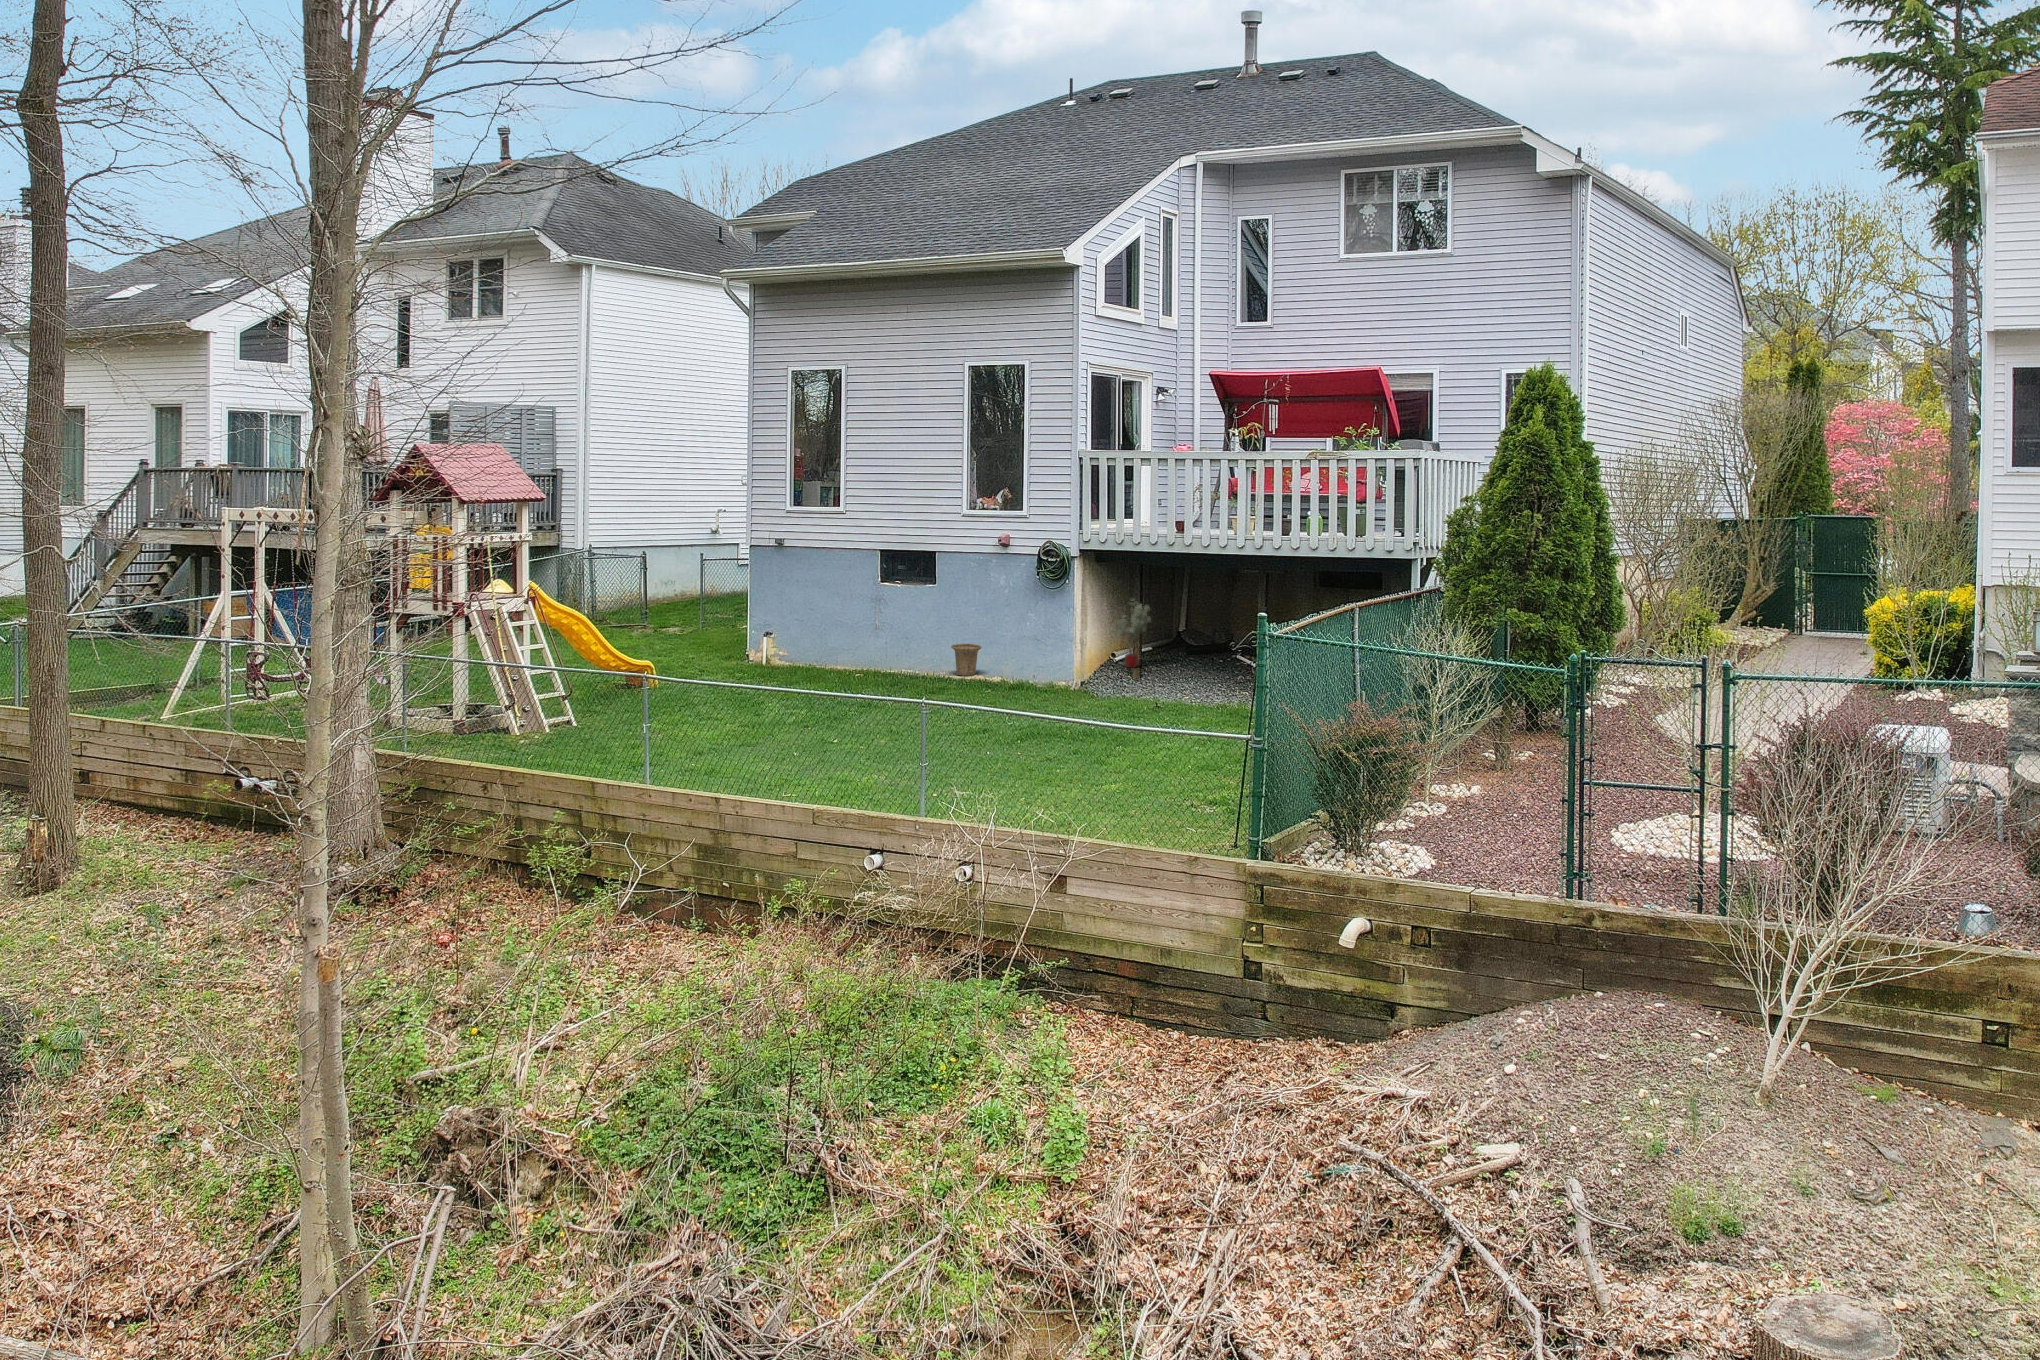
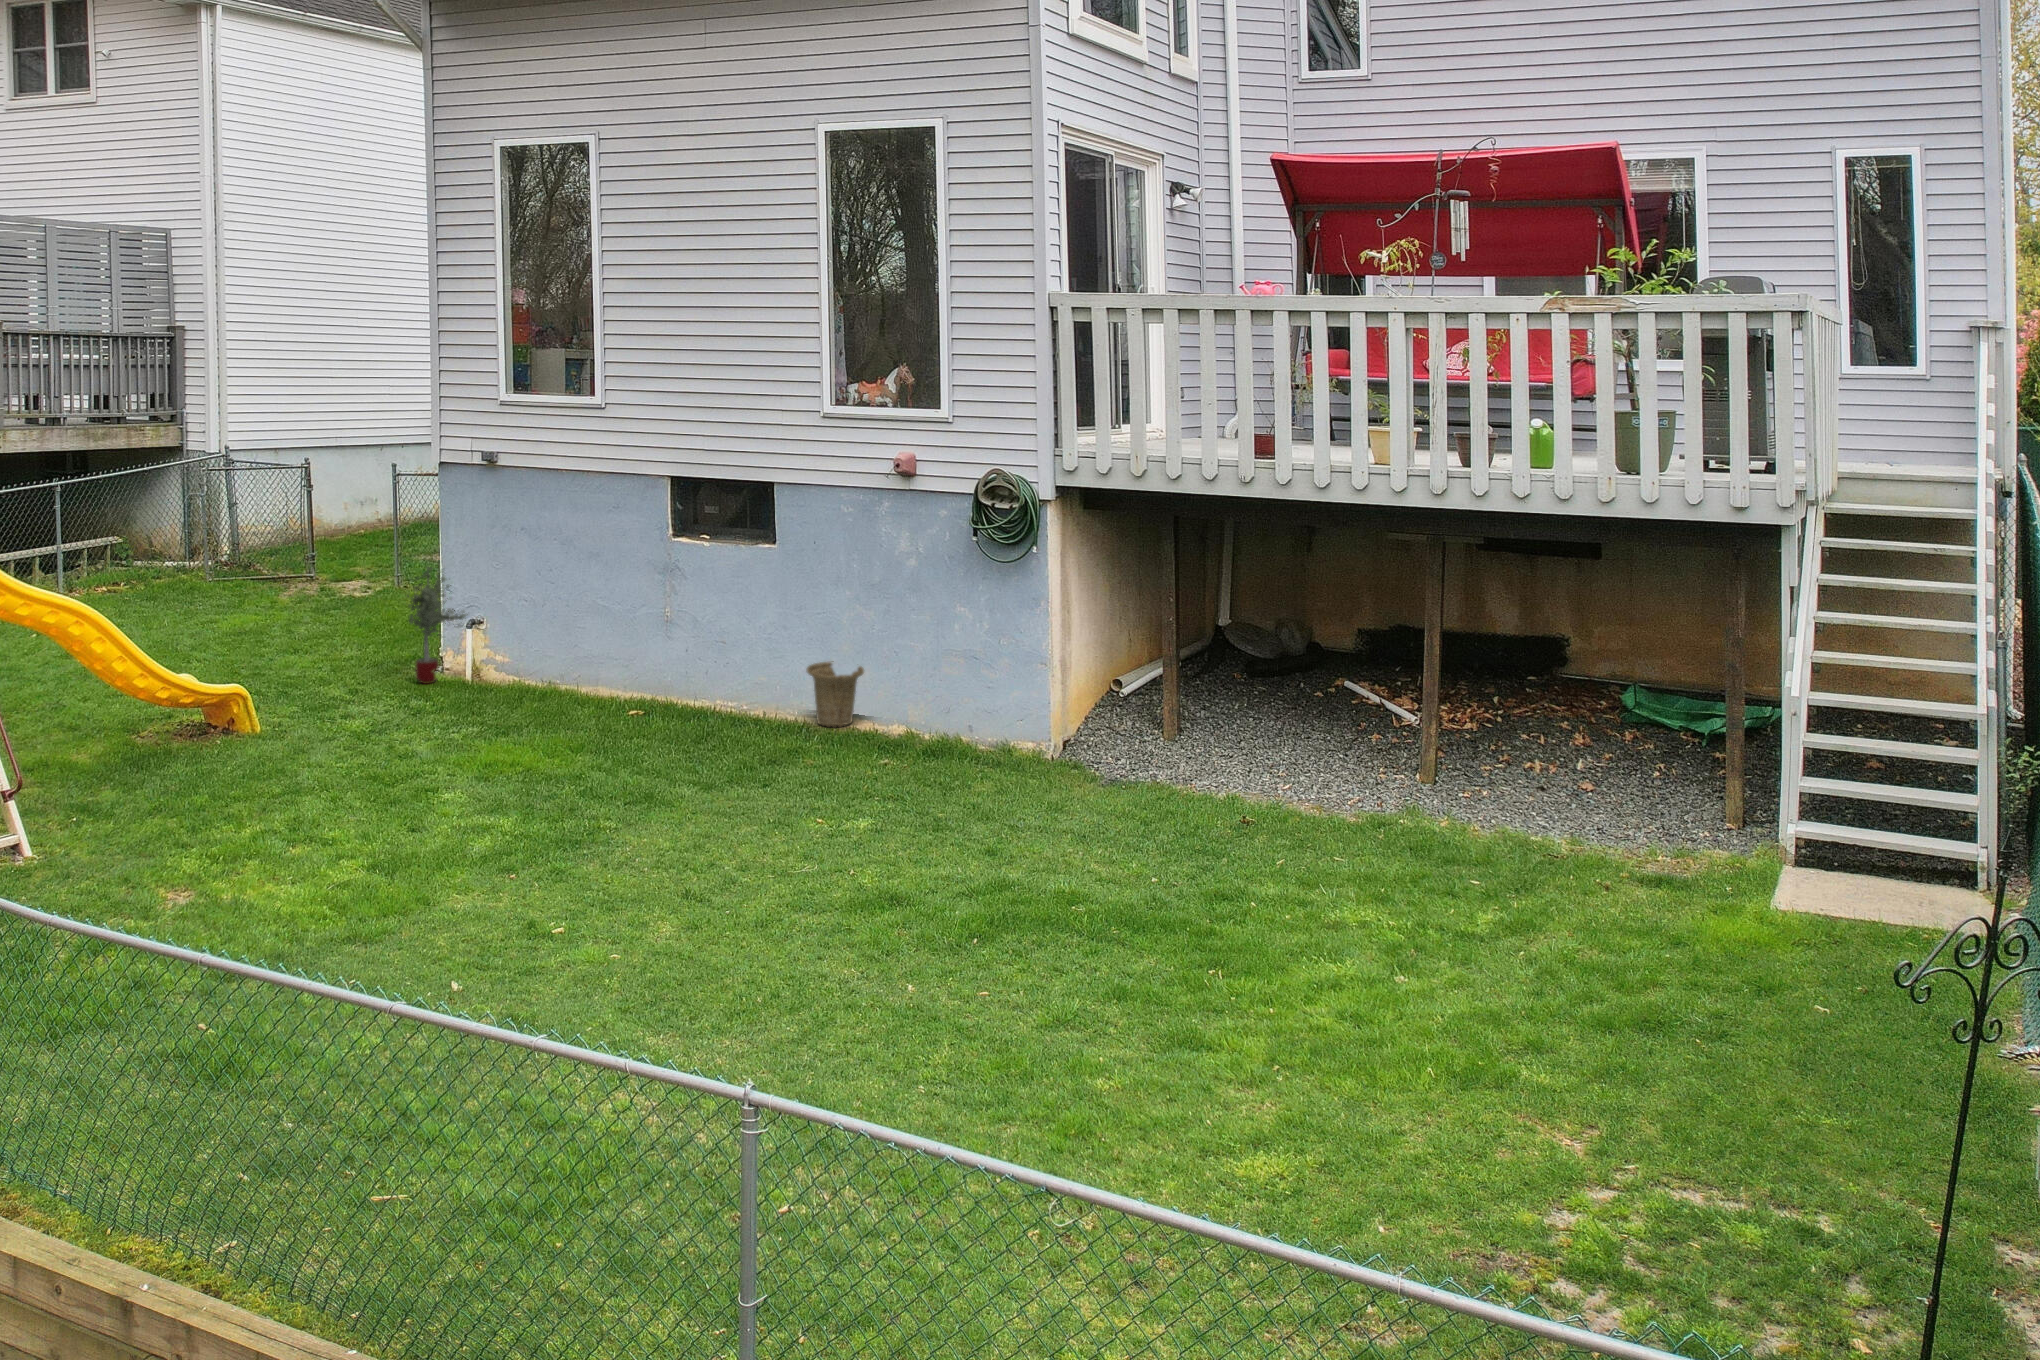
potted tree: present [1113,600,1150,668] -> present [407,567,468,684]

